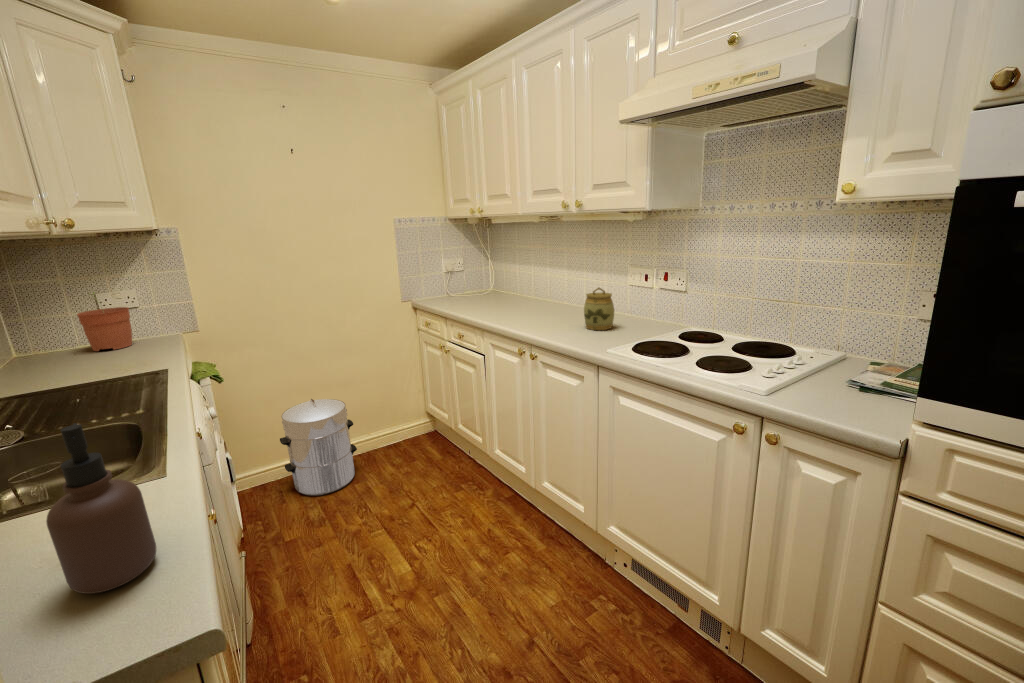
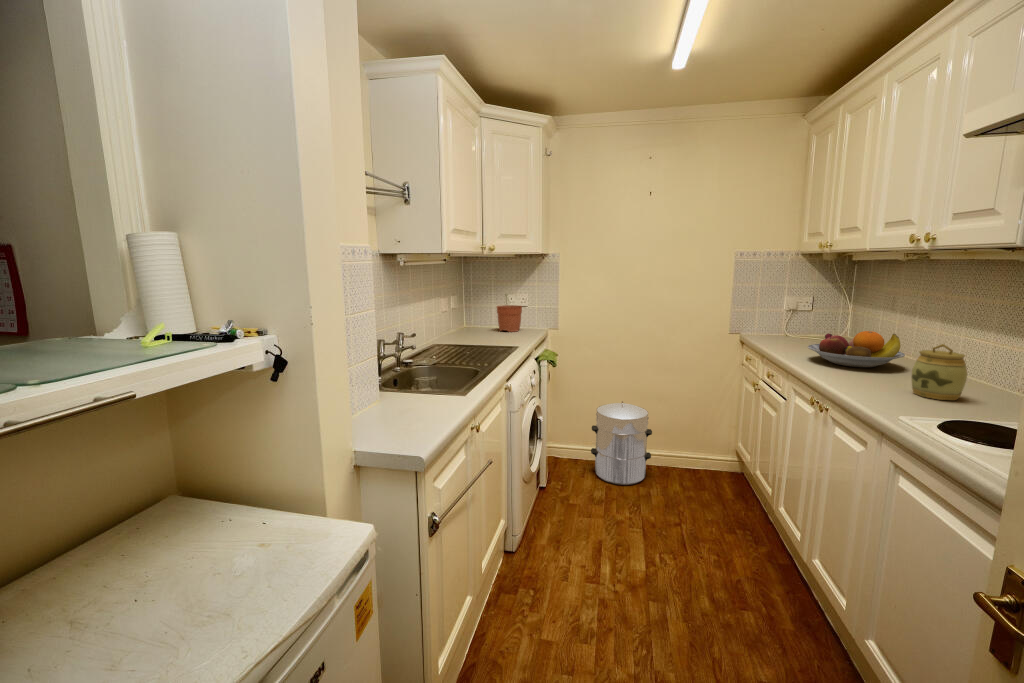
fruit bowl: none [491,282,558,315] -> present [808,331,905,367]
soap dispenser: present [46,423,156,594] -> none [397,340,435,427]

